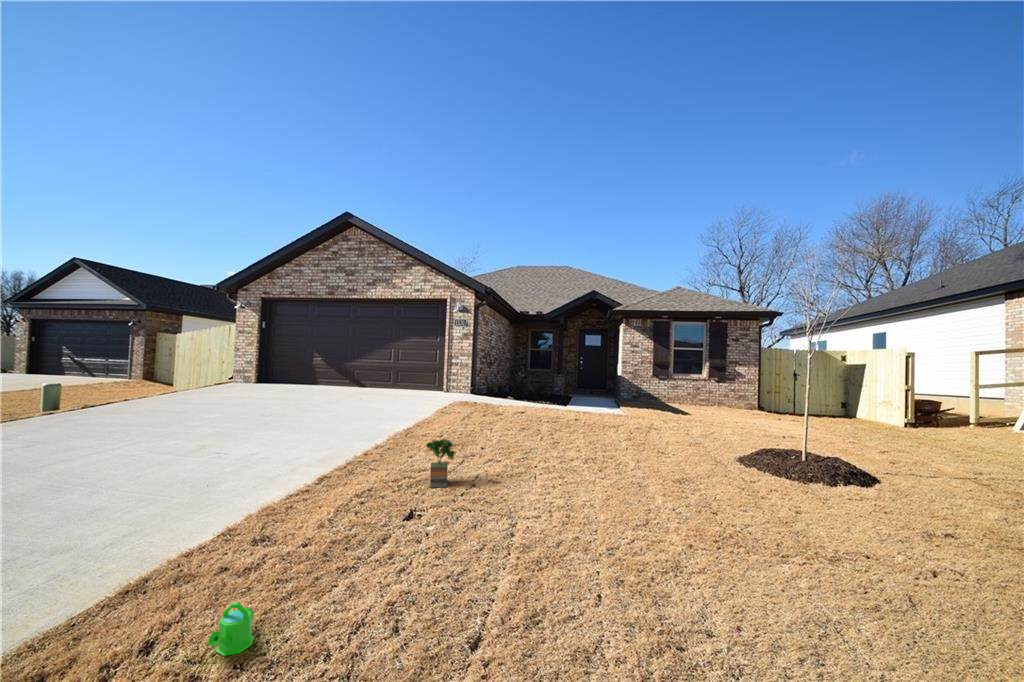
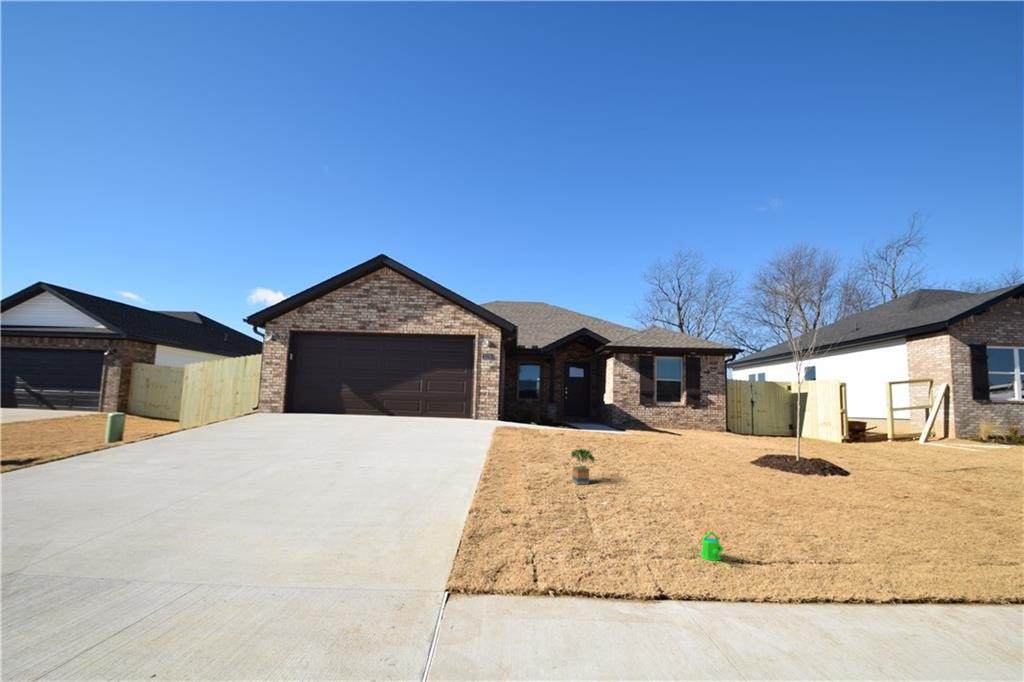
watering can: present [208,602,254,656] -> present [701,532,723,561]

